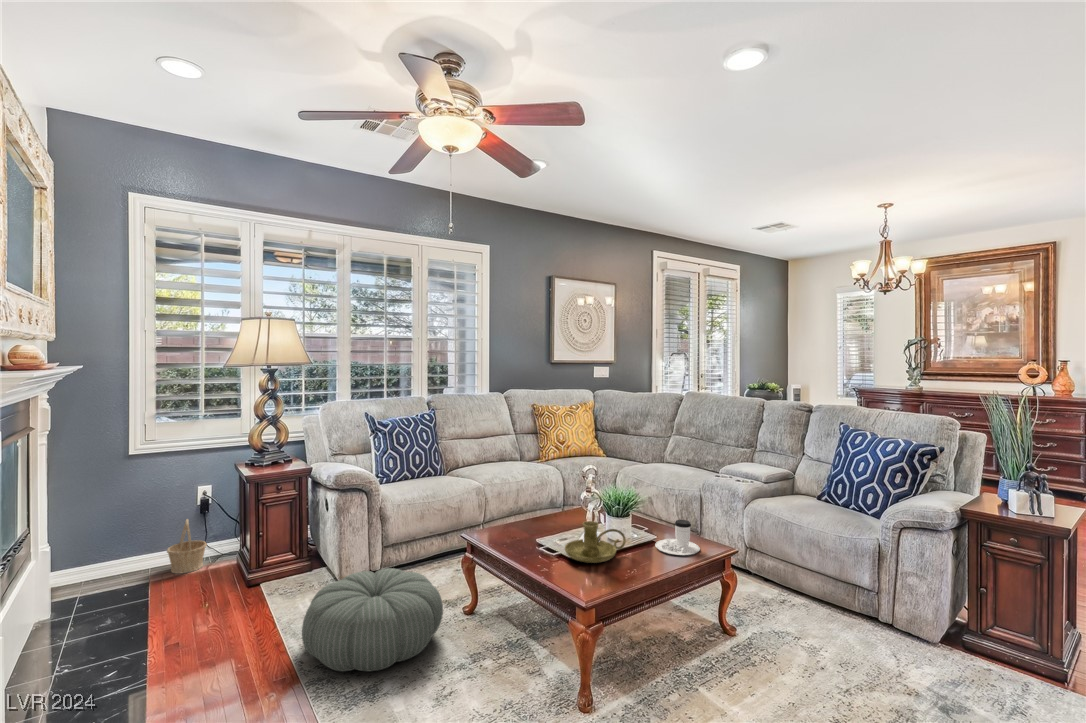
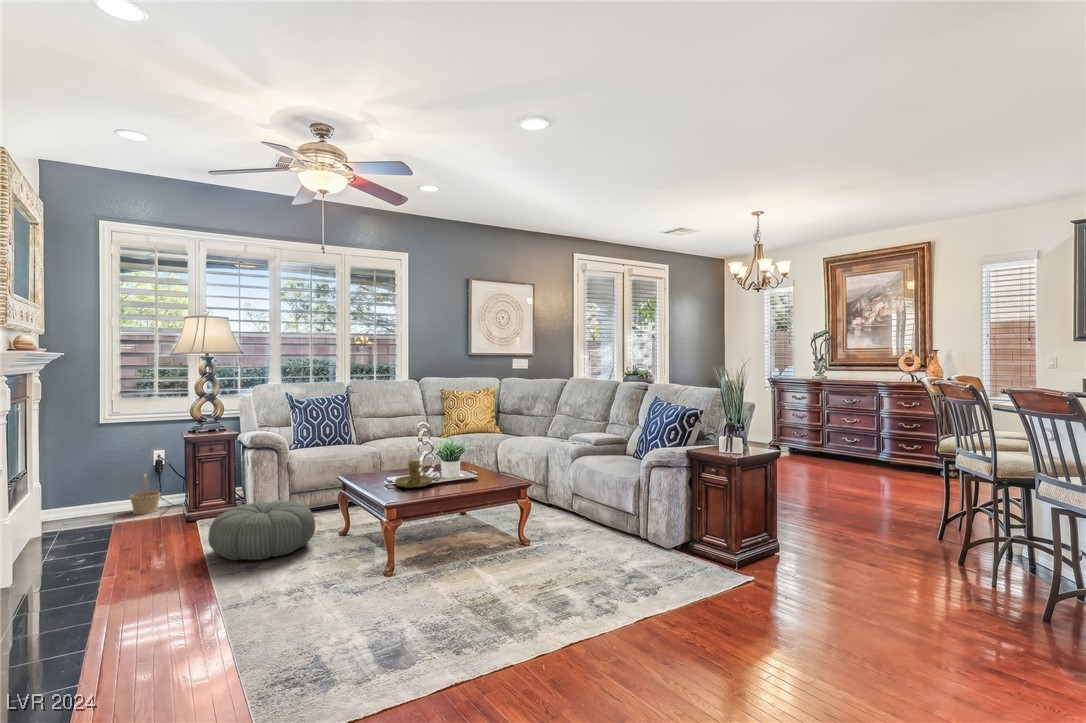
coffee cup: present [655,520,700,555] -> none [467,462,499,485]

